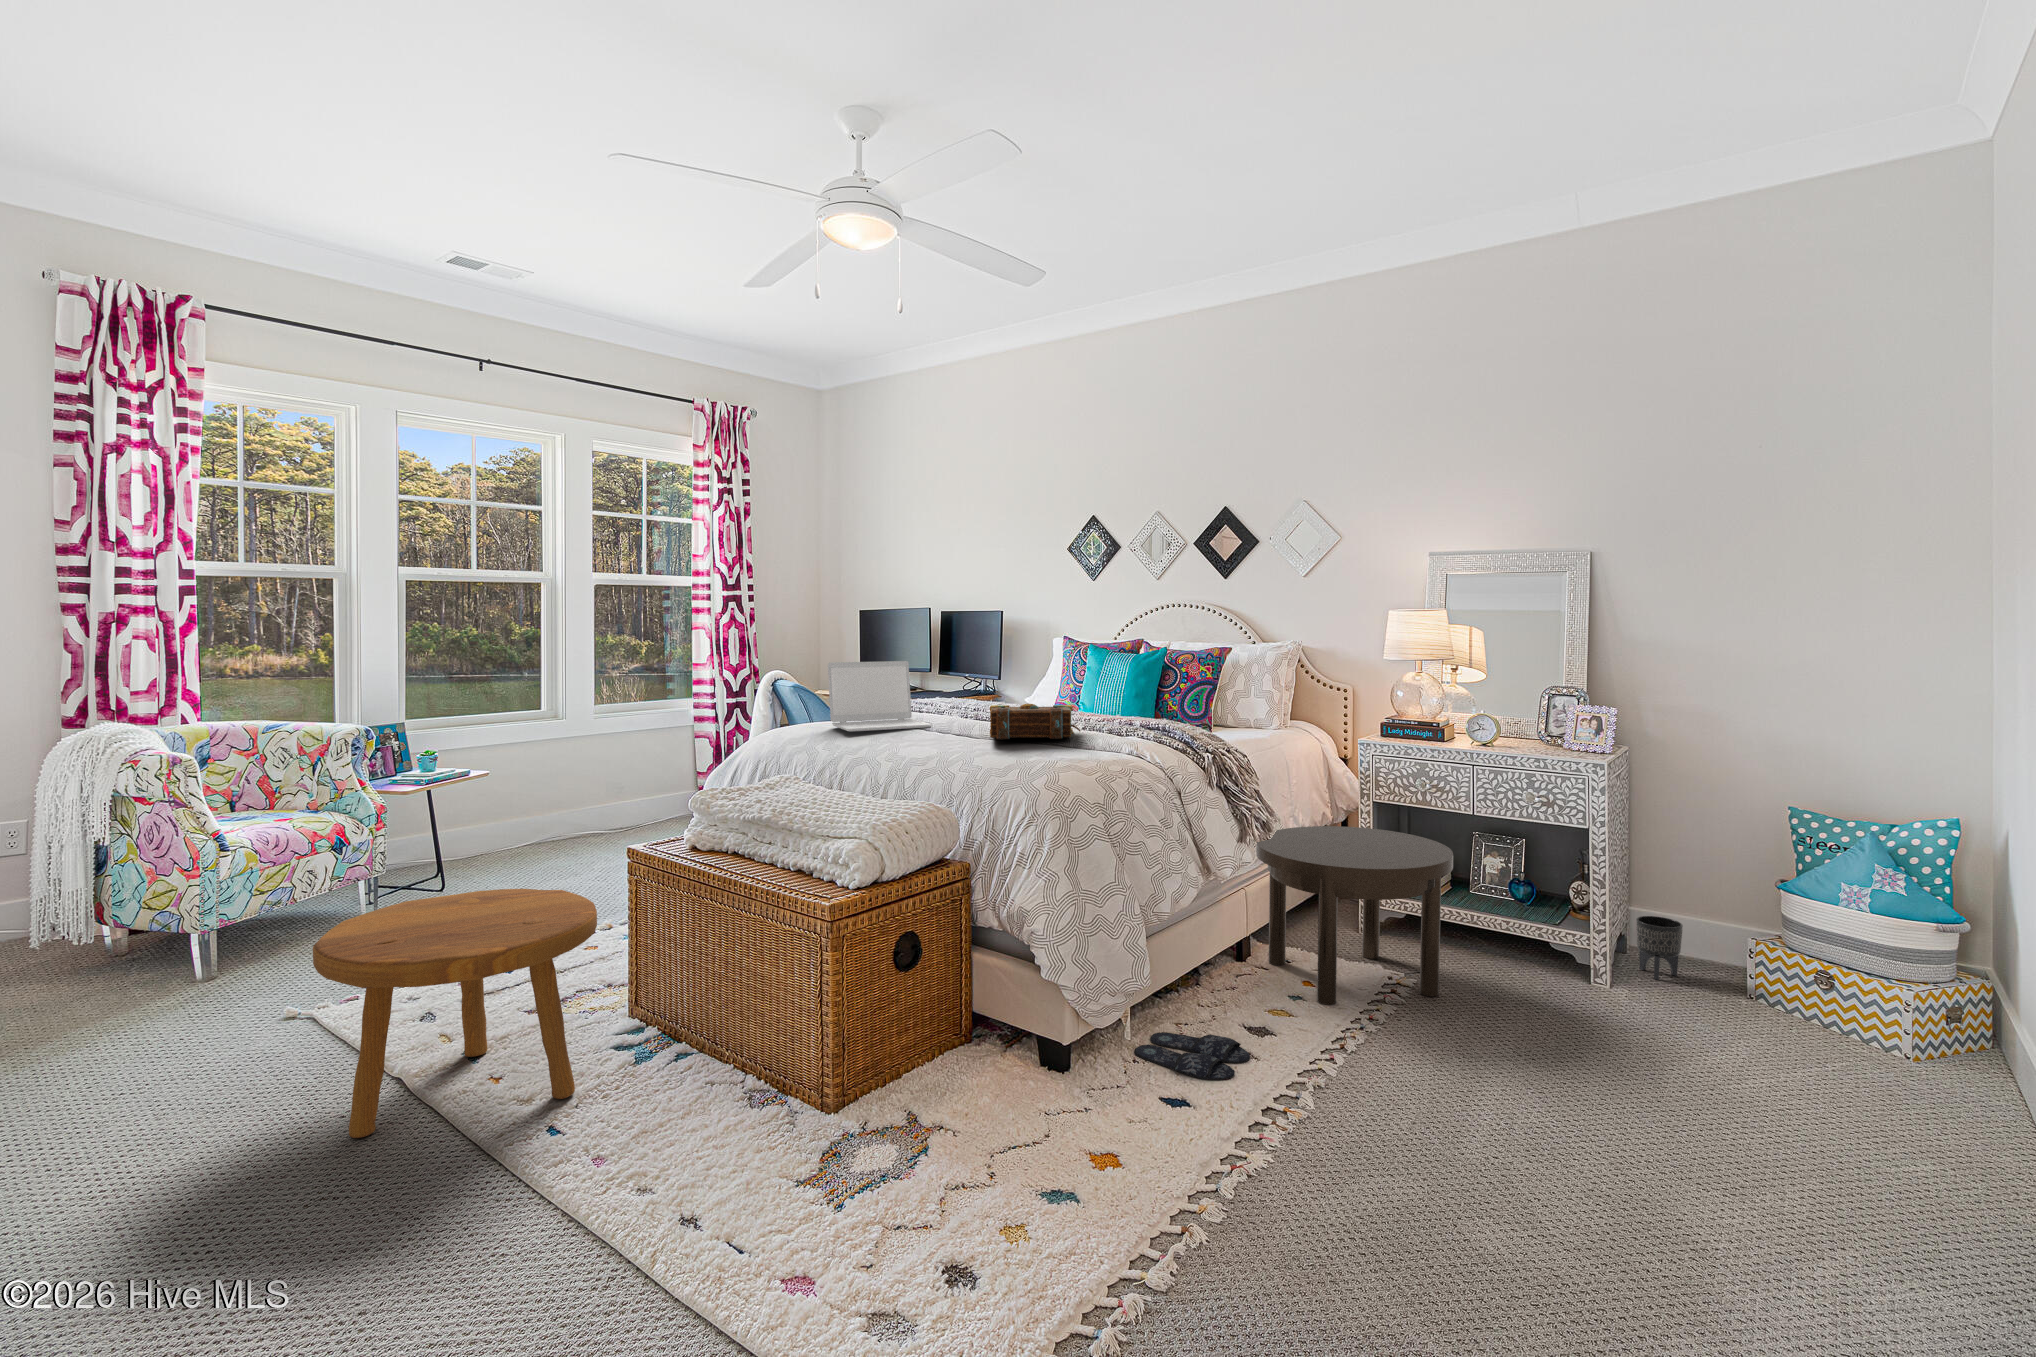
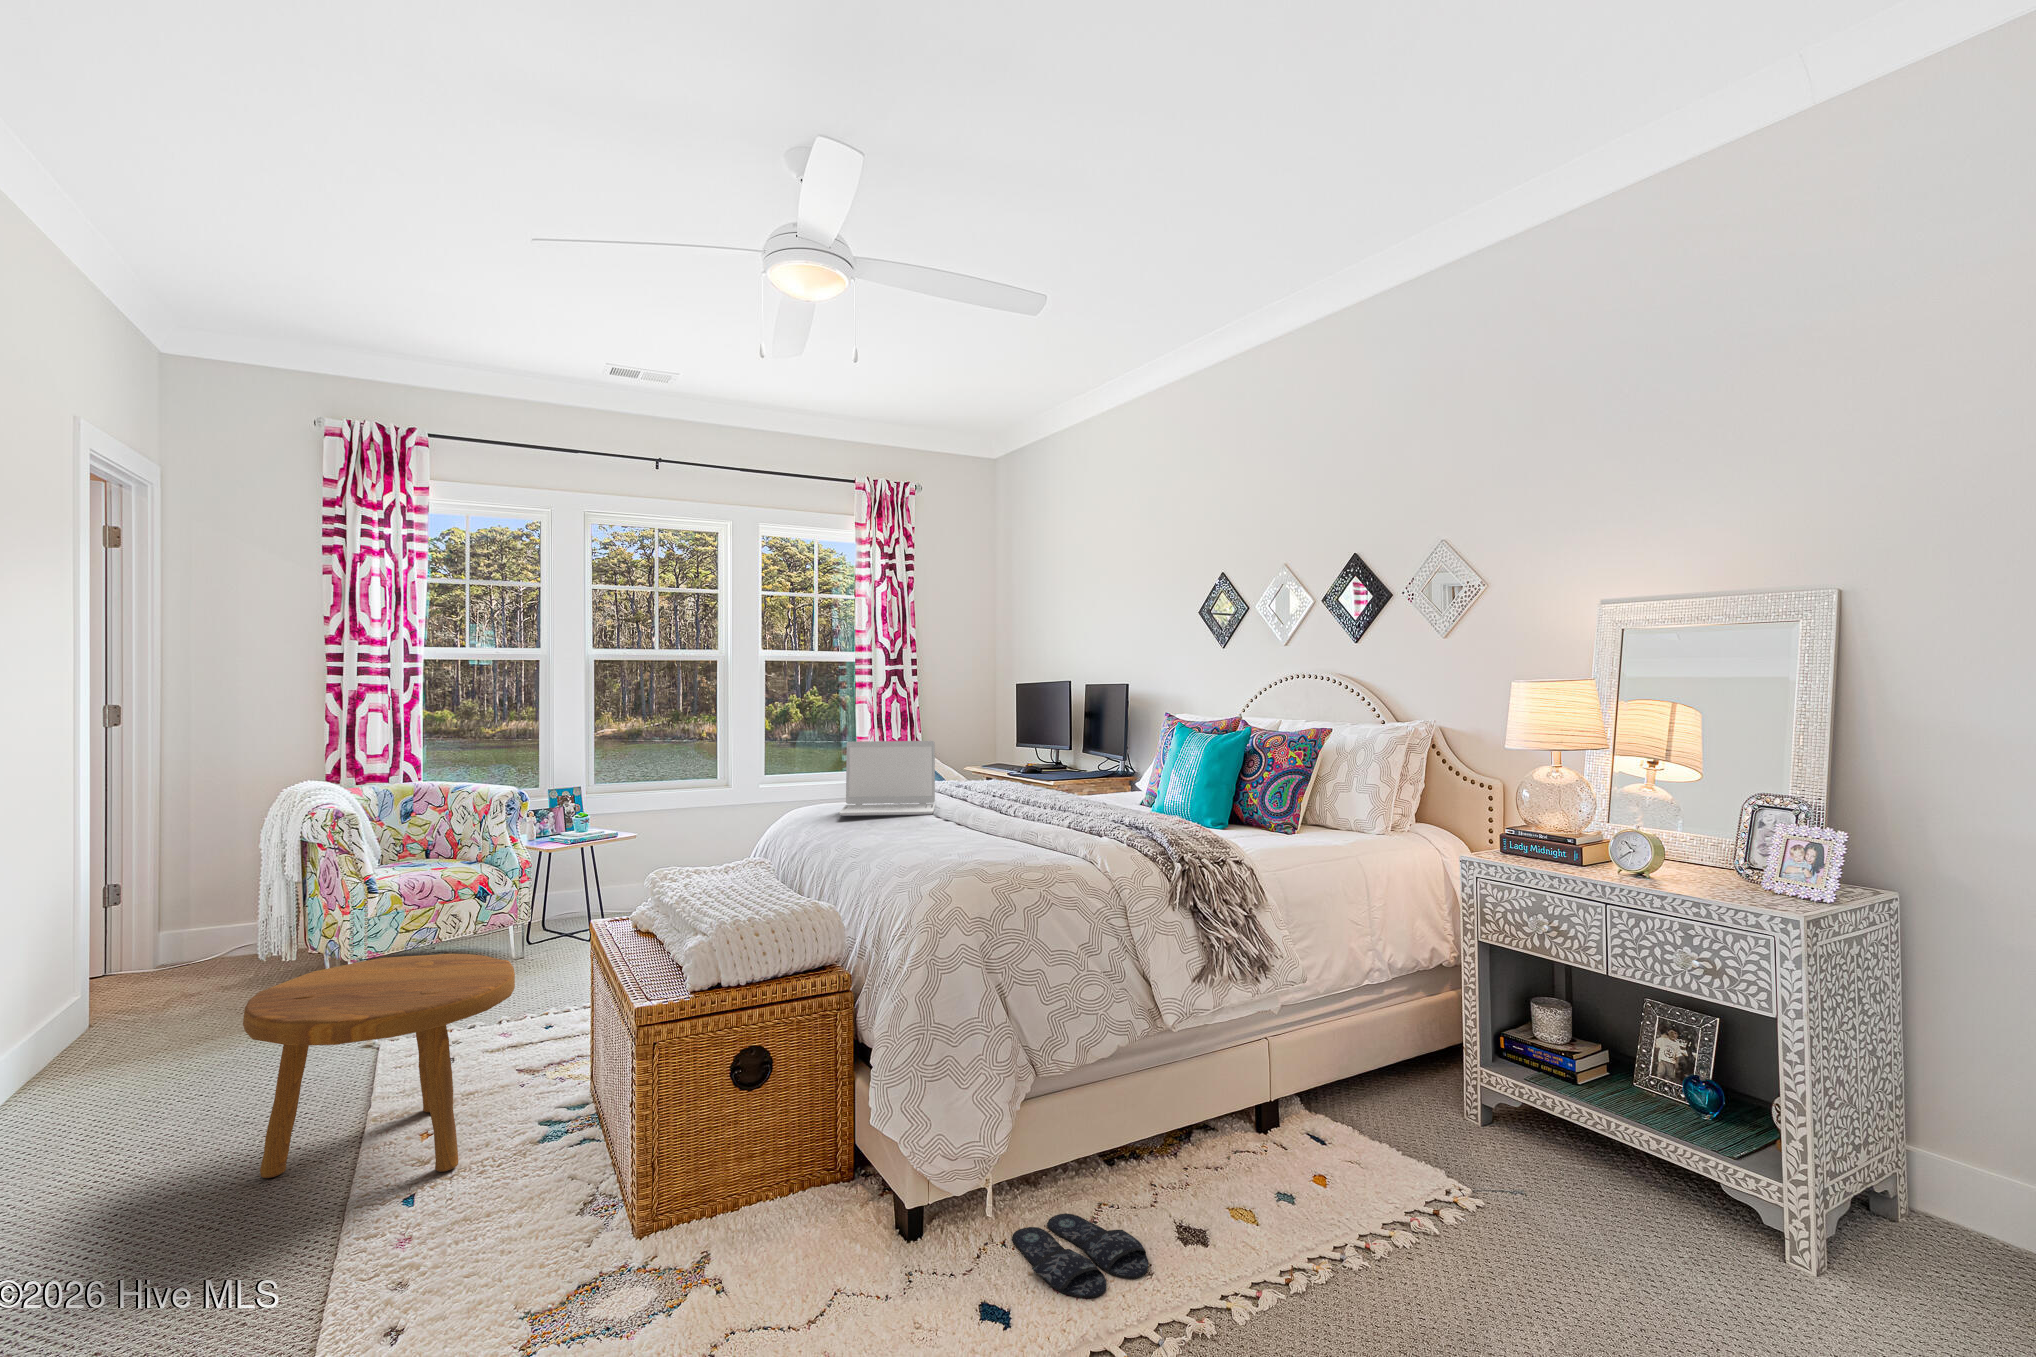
book: present [990,704,1080,740] -> none [937,794,1056,837]
side table: present [1256,826,1453,1005] -> none [1263,966,1531,1233]
planter: present [1636,916,1683,980] -> none [1885,1165,1970,1275]

